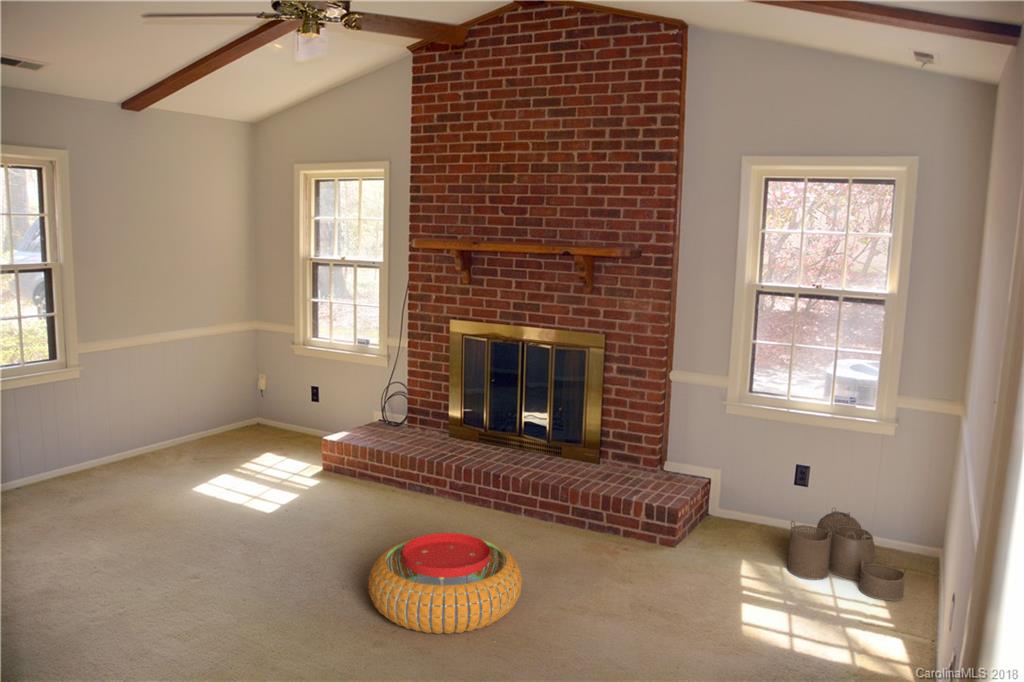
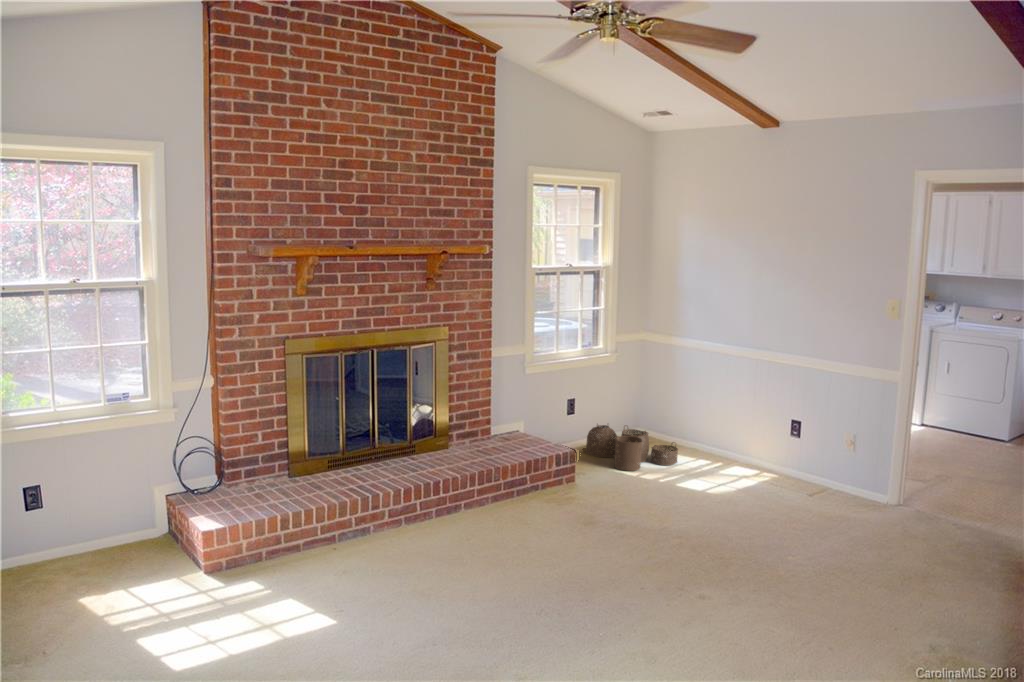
pouf: present [369,533,522,634] -> none [547,510,677,590]

